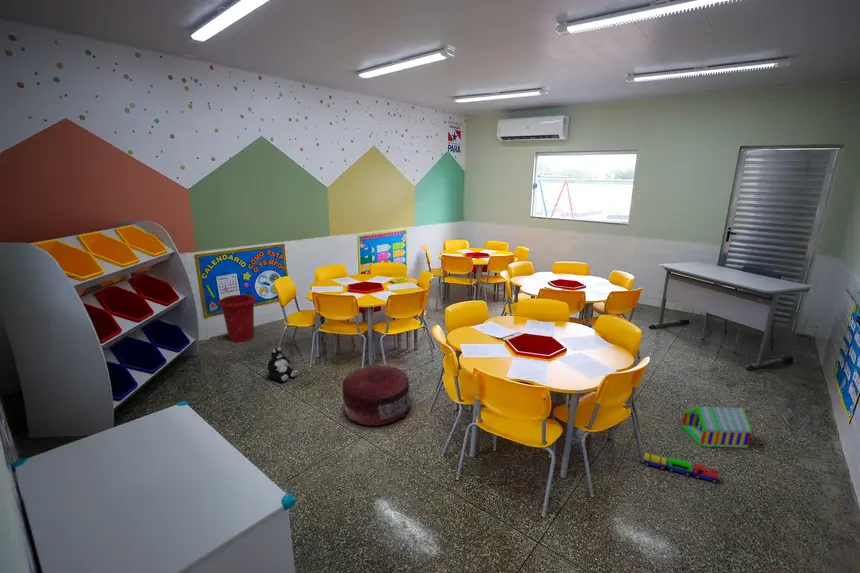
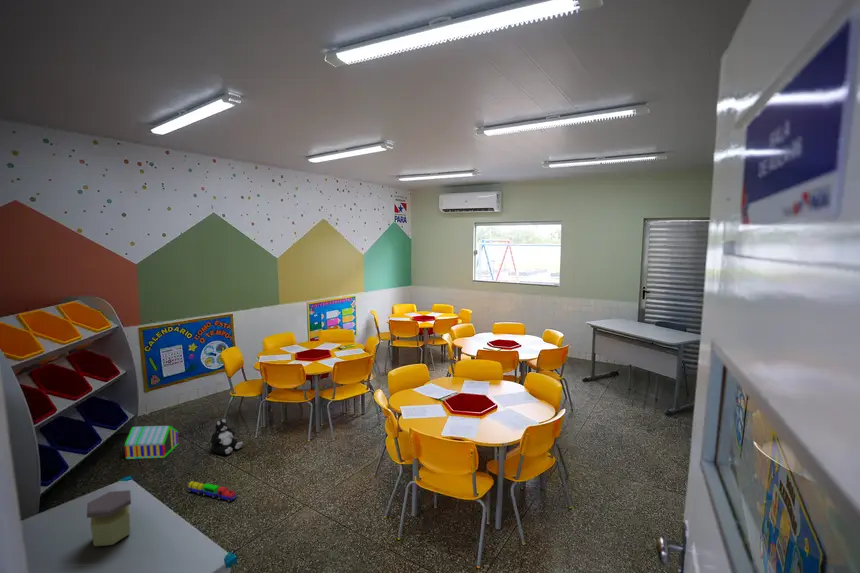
waste bin: present [218,295,257,342] -> none [160,366,202,416]
pouf: present [342,365,410,426] -> none [288,431,356,494]
toy house: present [682,407,752,448] -> present [124,426,179,459]
jar: none [141,418,188,473] -> present [87,490,131,546]
toy train: present [643,453,718,483] -> present [188,481,236,502]

